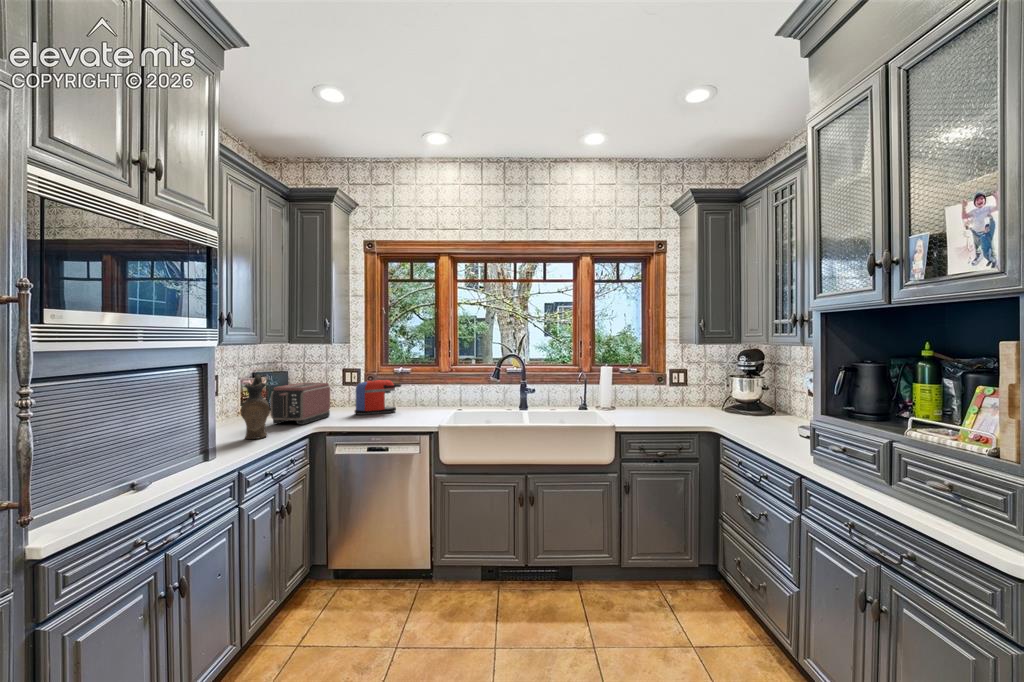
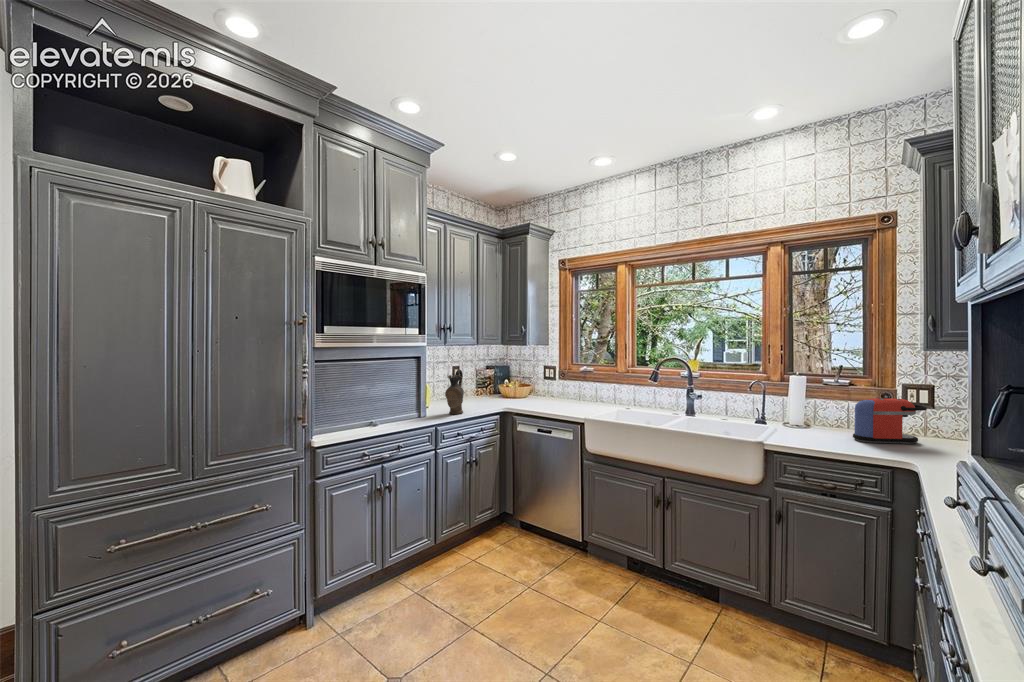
coffee maker: present [355,380,401,415] -> present [853,399,927,444]
toaster: present [271,383,330,425] -> none [479,375,524,407]

